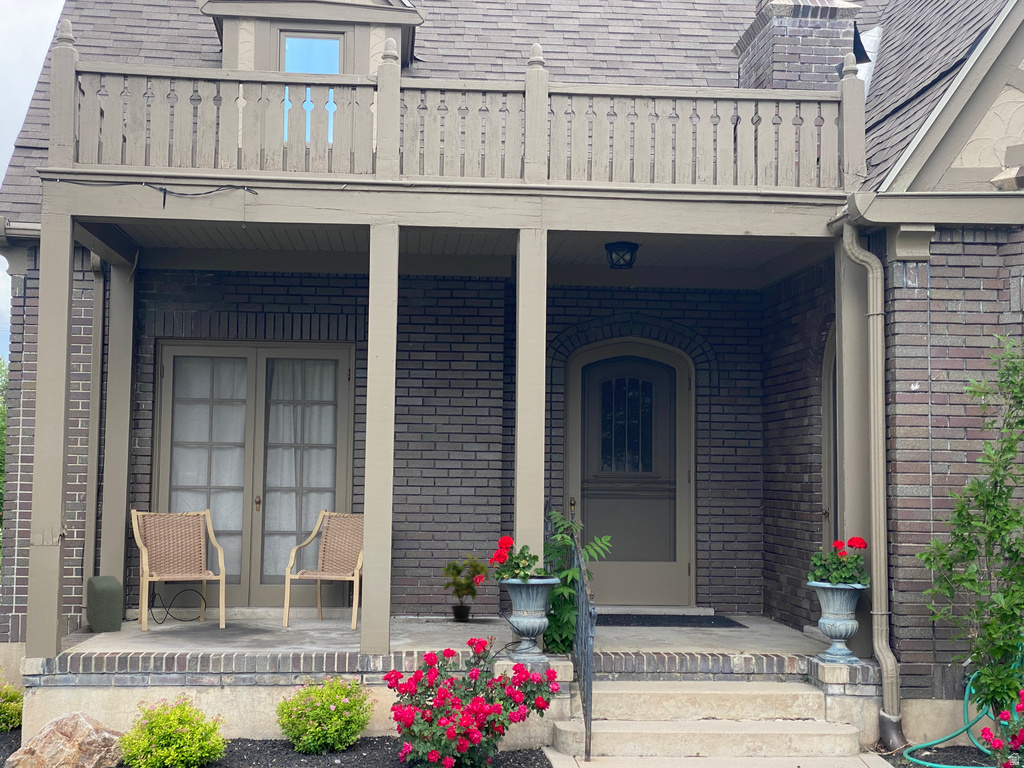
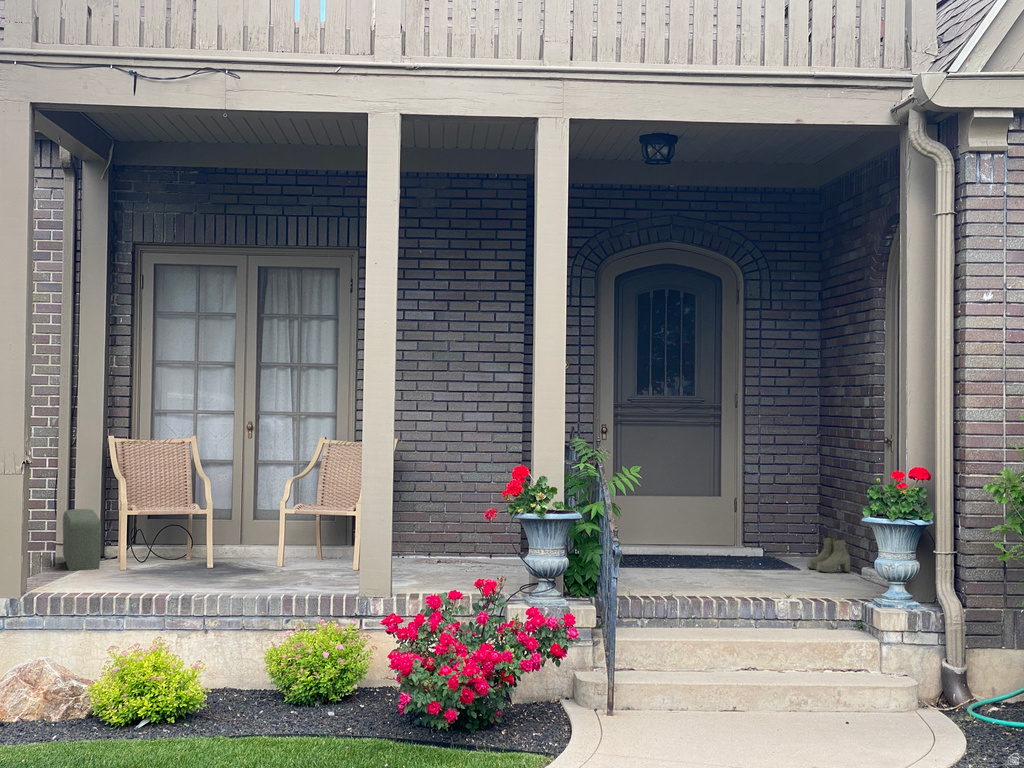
potted plant: present [441,555,489,621] -> none [451,487,506,561]
boots: none [760,598,799,630] -> present [807,537,850,573]

